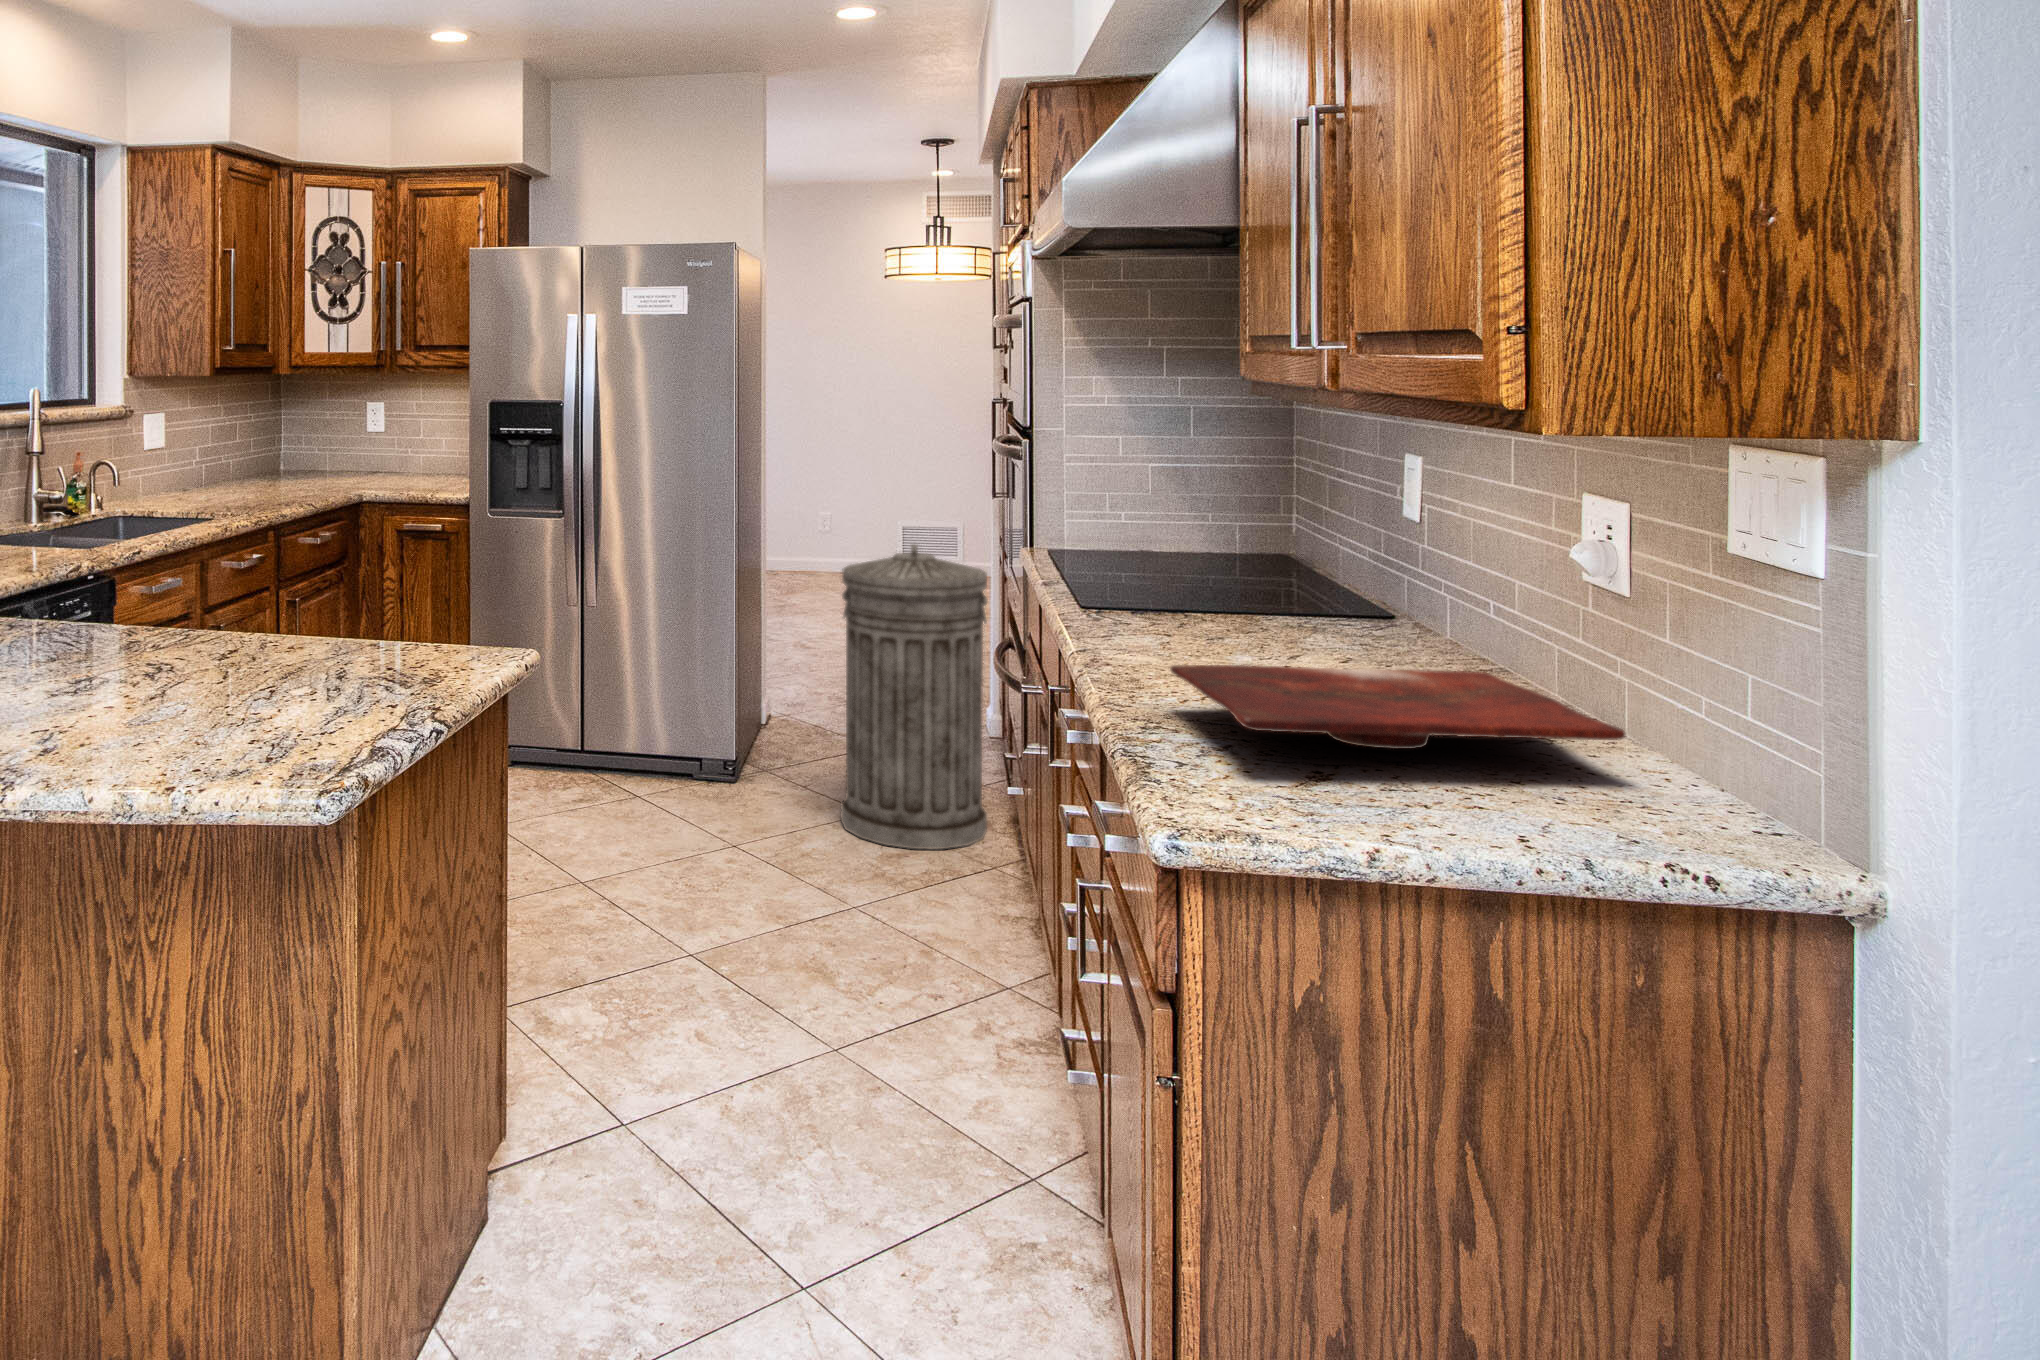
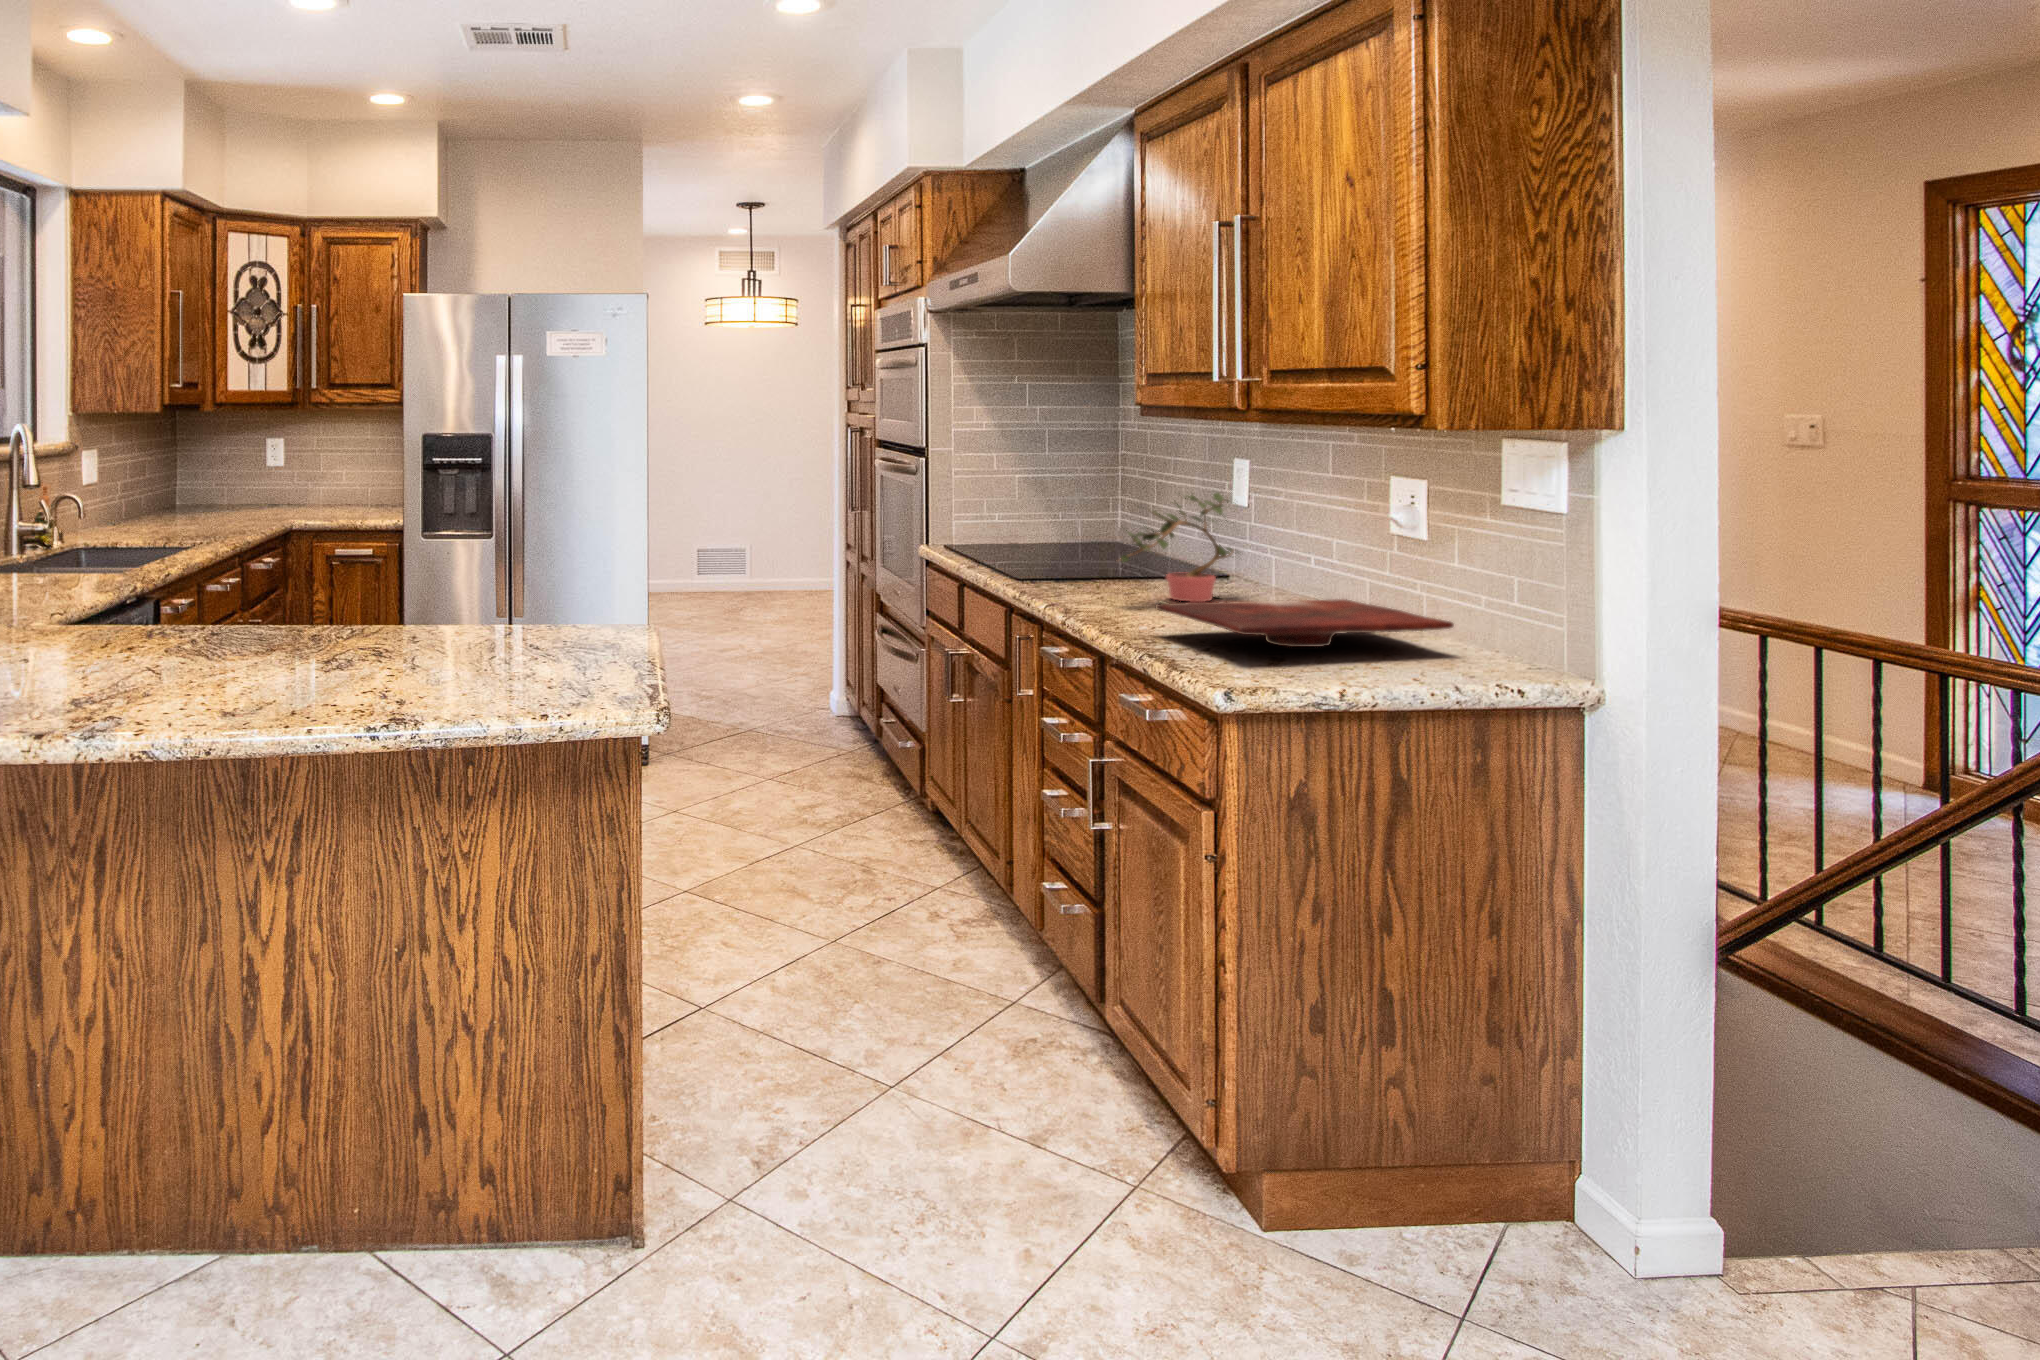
potted plant: none [1162,496,1365,658] -> present [1120,493,1236,604]
trash can: present [841,544,988,849] -> none [761,551,883,806]

